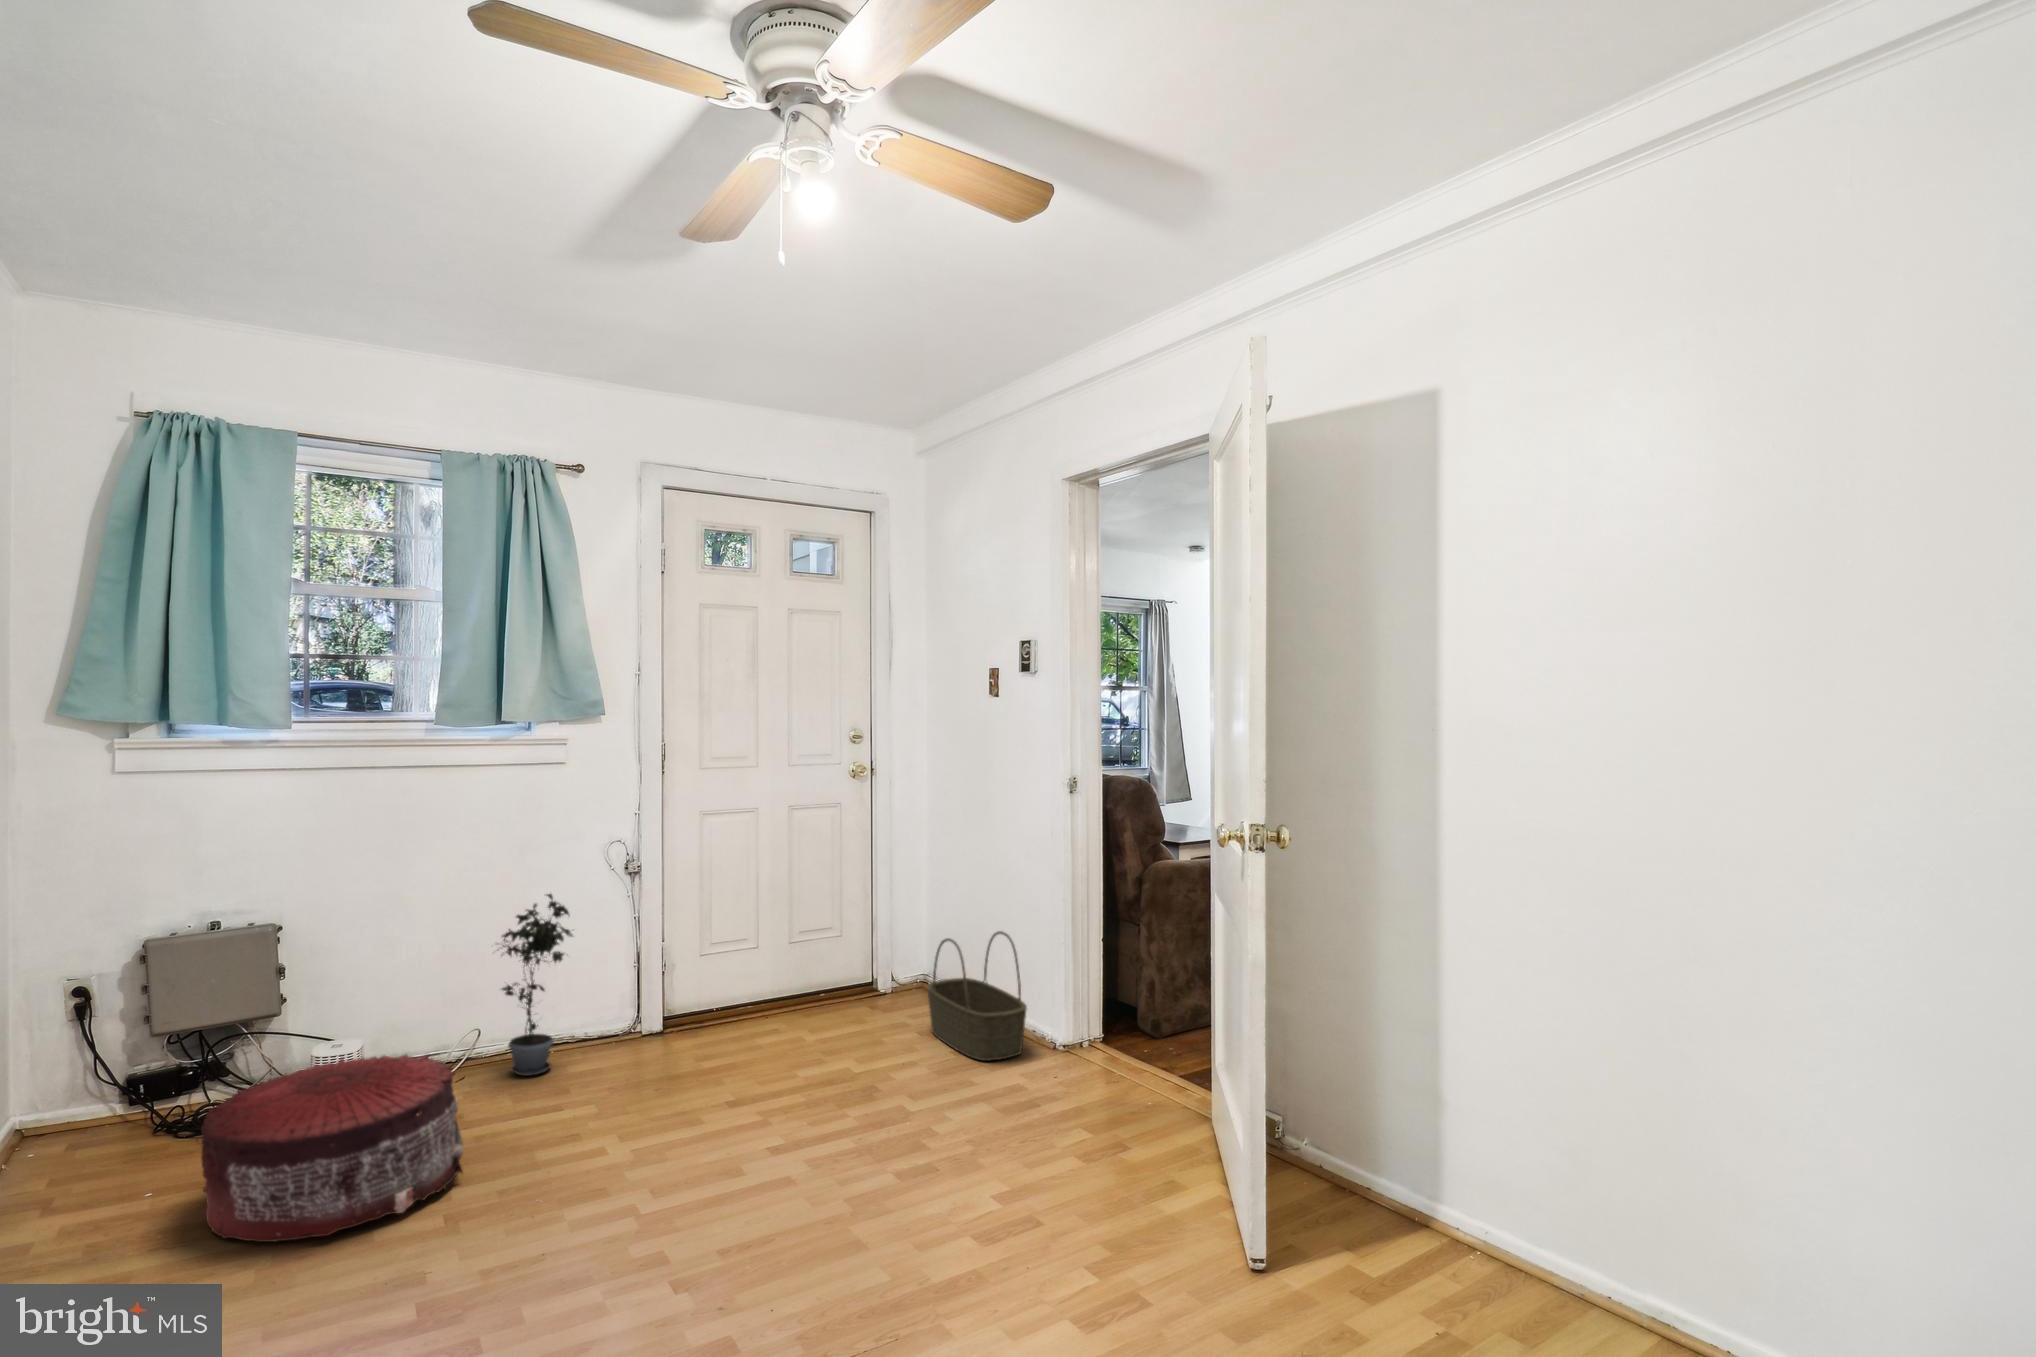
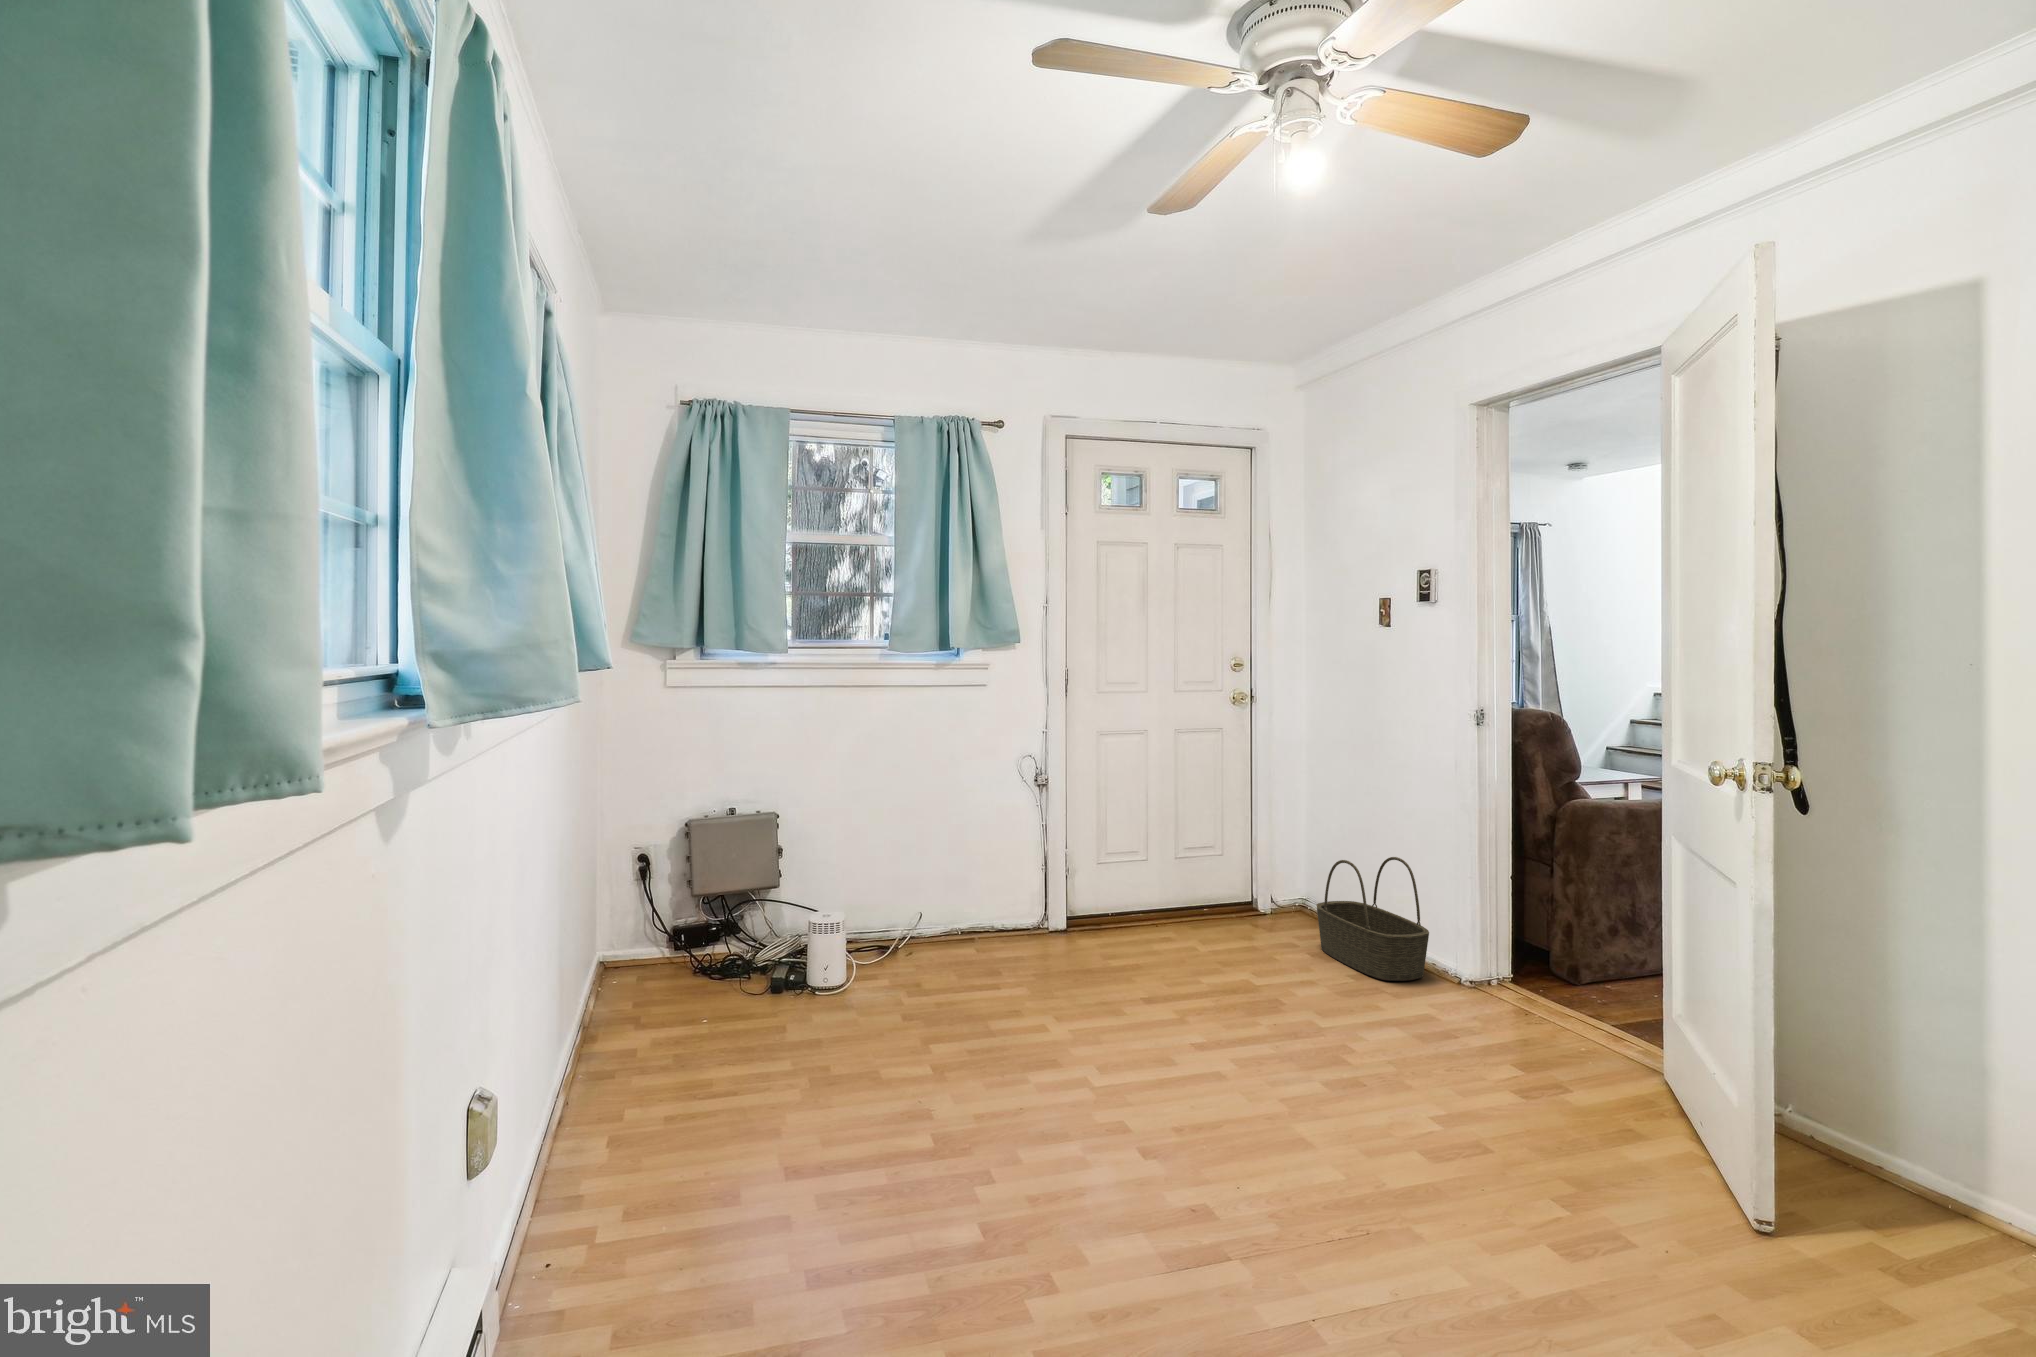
potted plant: present [497,893,572,1076] -> none [937,799,1005,956]
pouf: present [201,1054,463,1242] -> none [741,922,938,1070]

